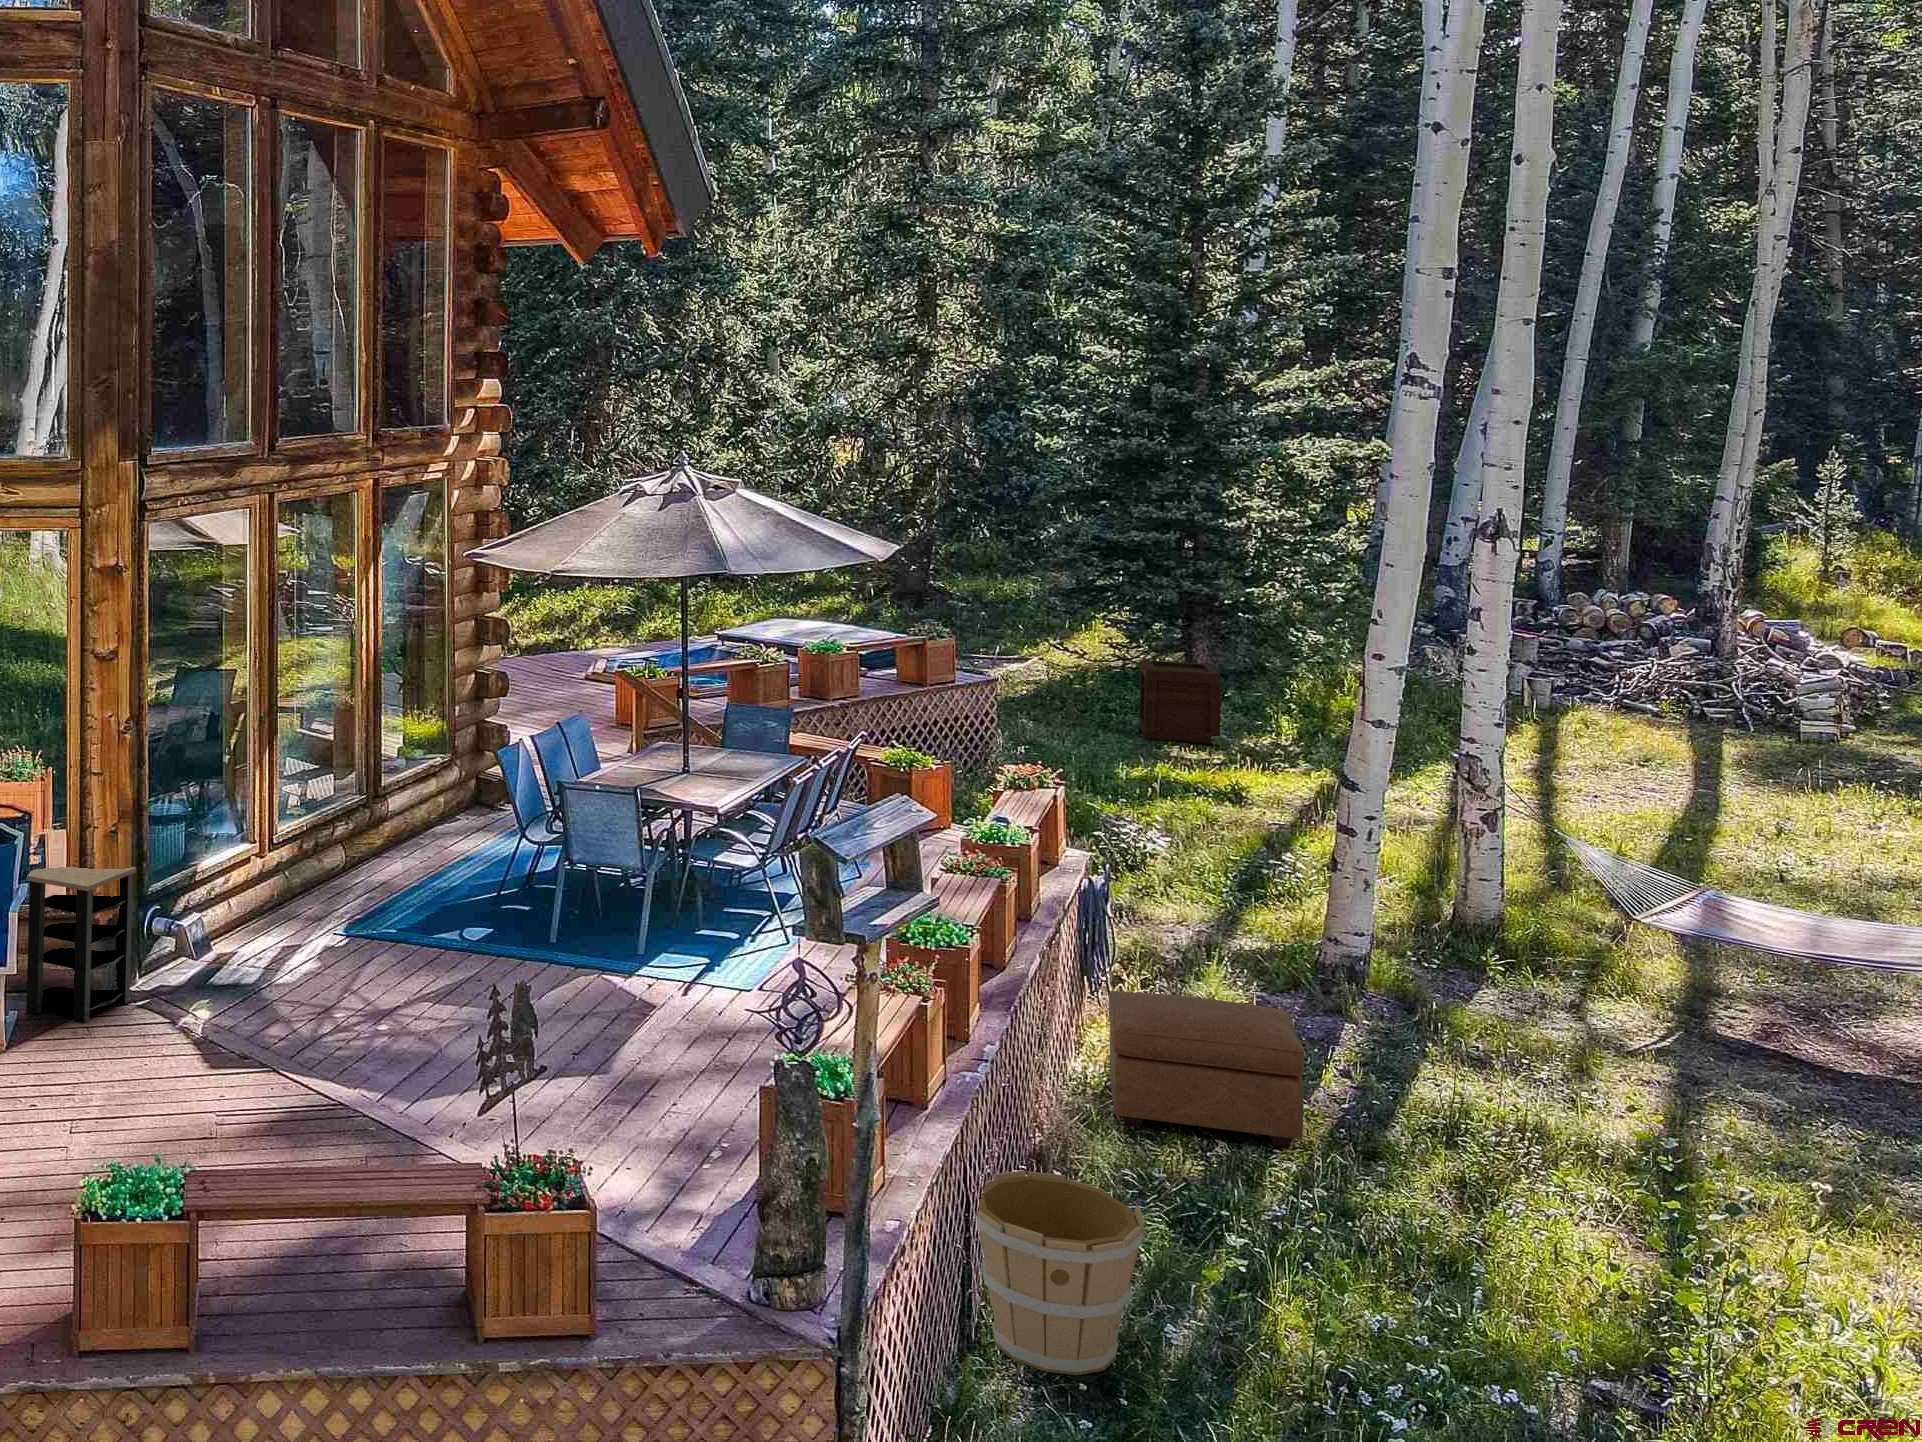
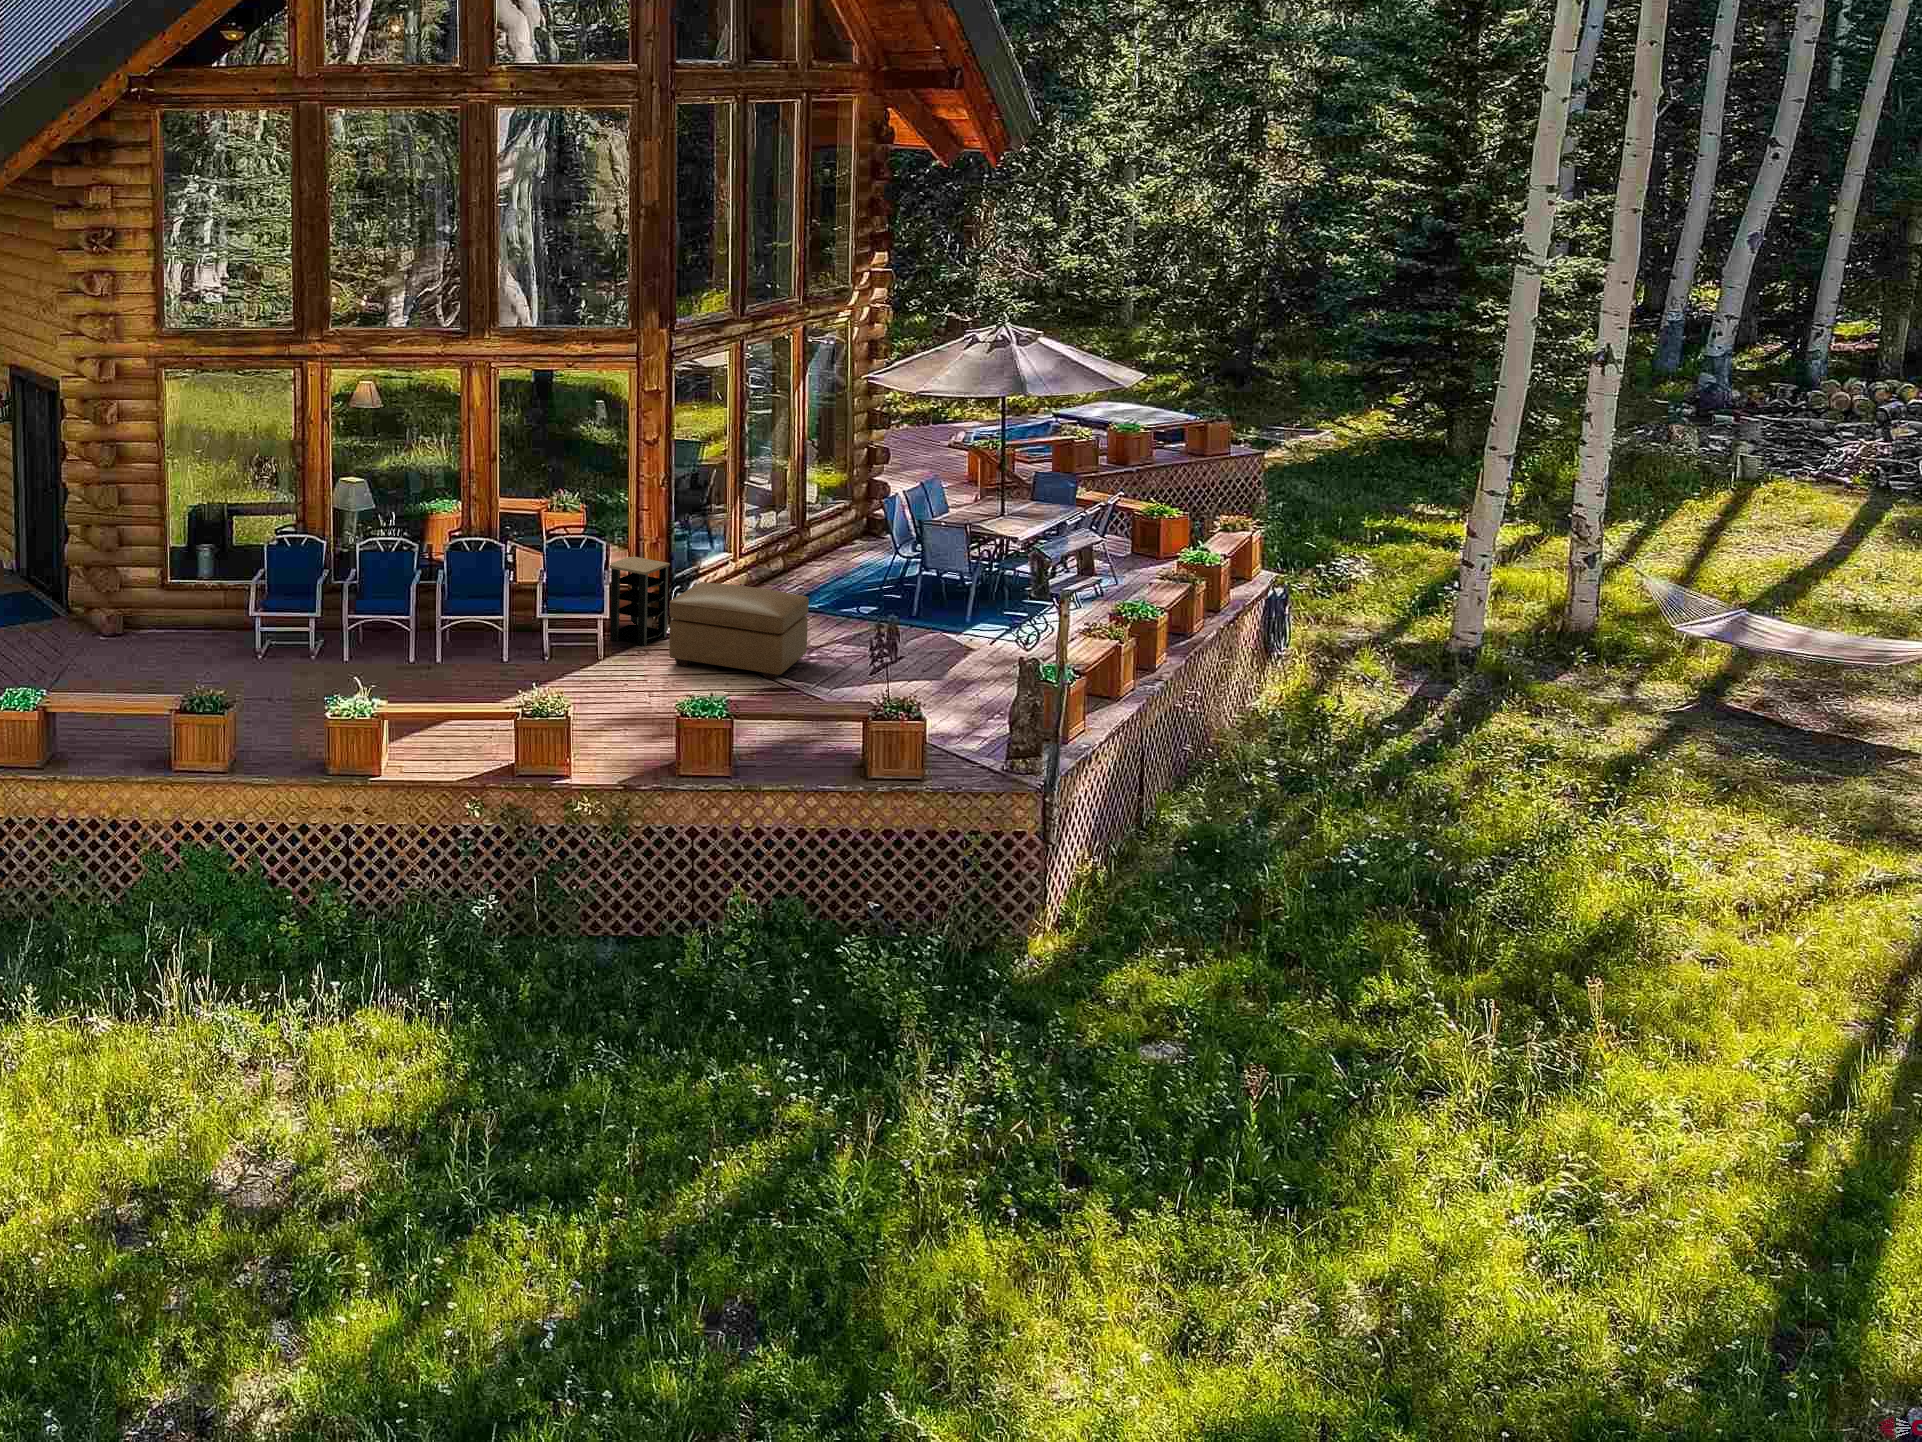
wooden crate: present [1139,660,1221,744] -> none [1399,433,1465,500]
ottoman: present [1108,991,1305,1147] -> present [669,582,809,680]
wooden bucket: present [977,1170,1145,1375] -> none [1148,744,1245,847]

